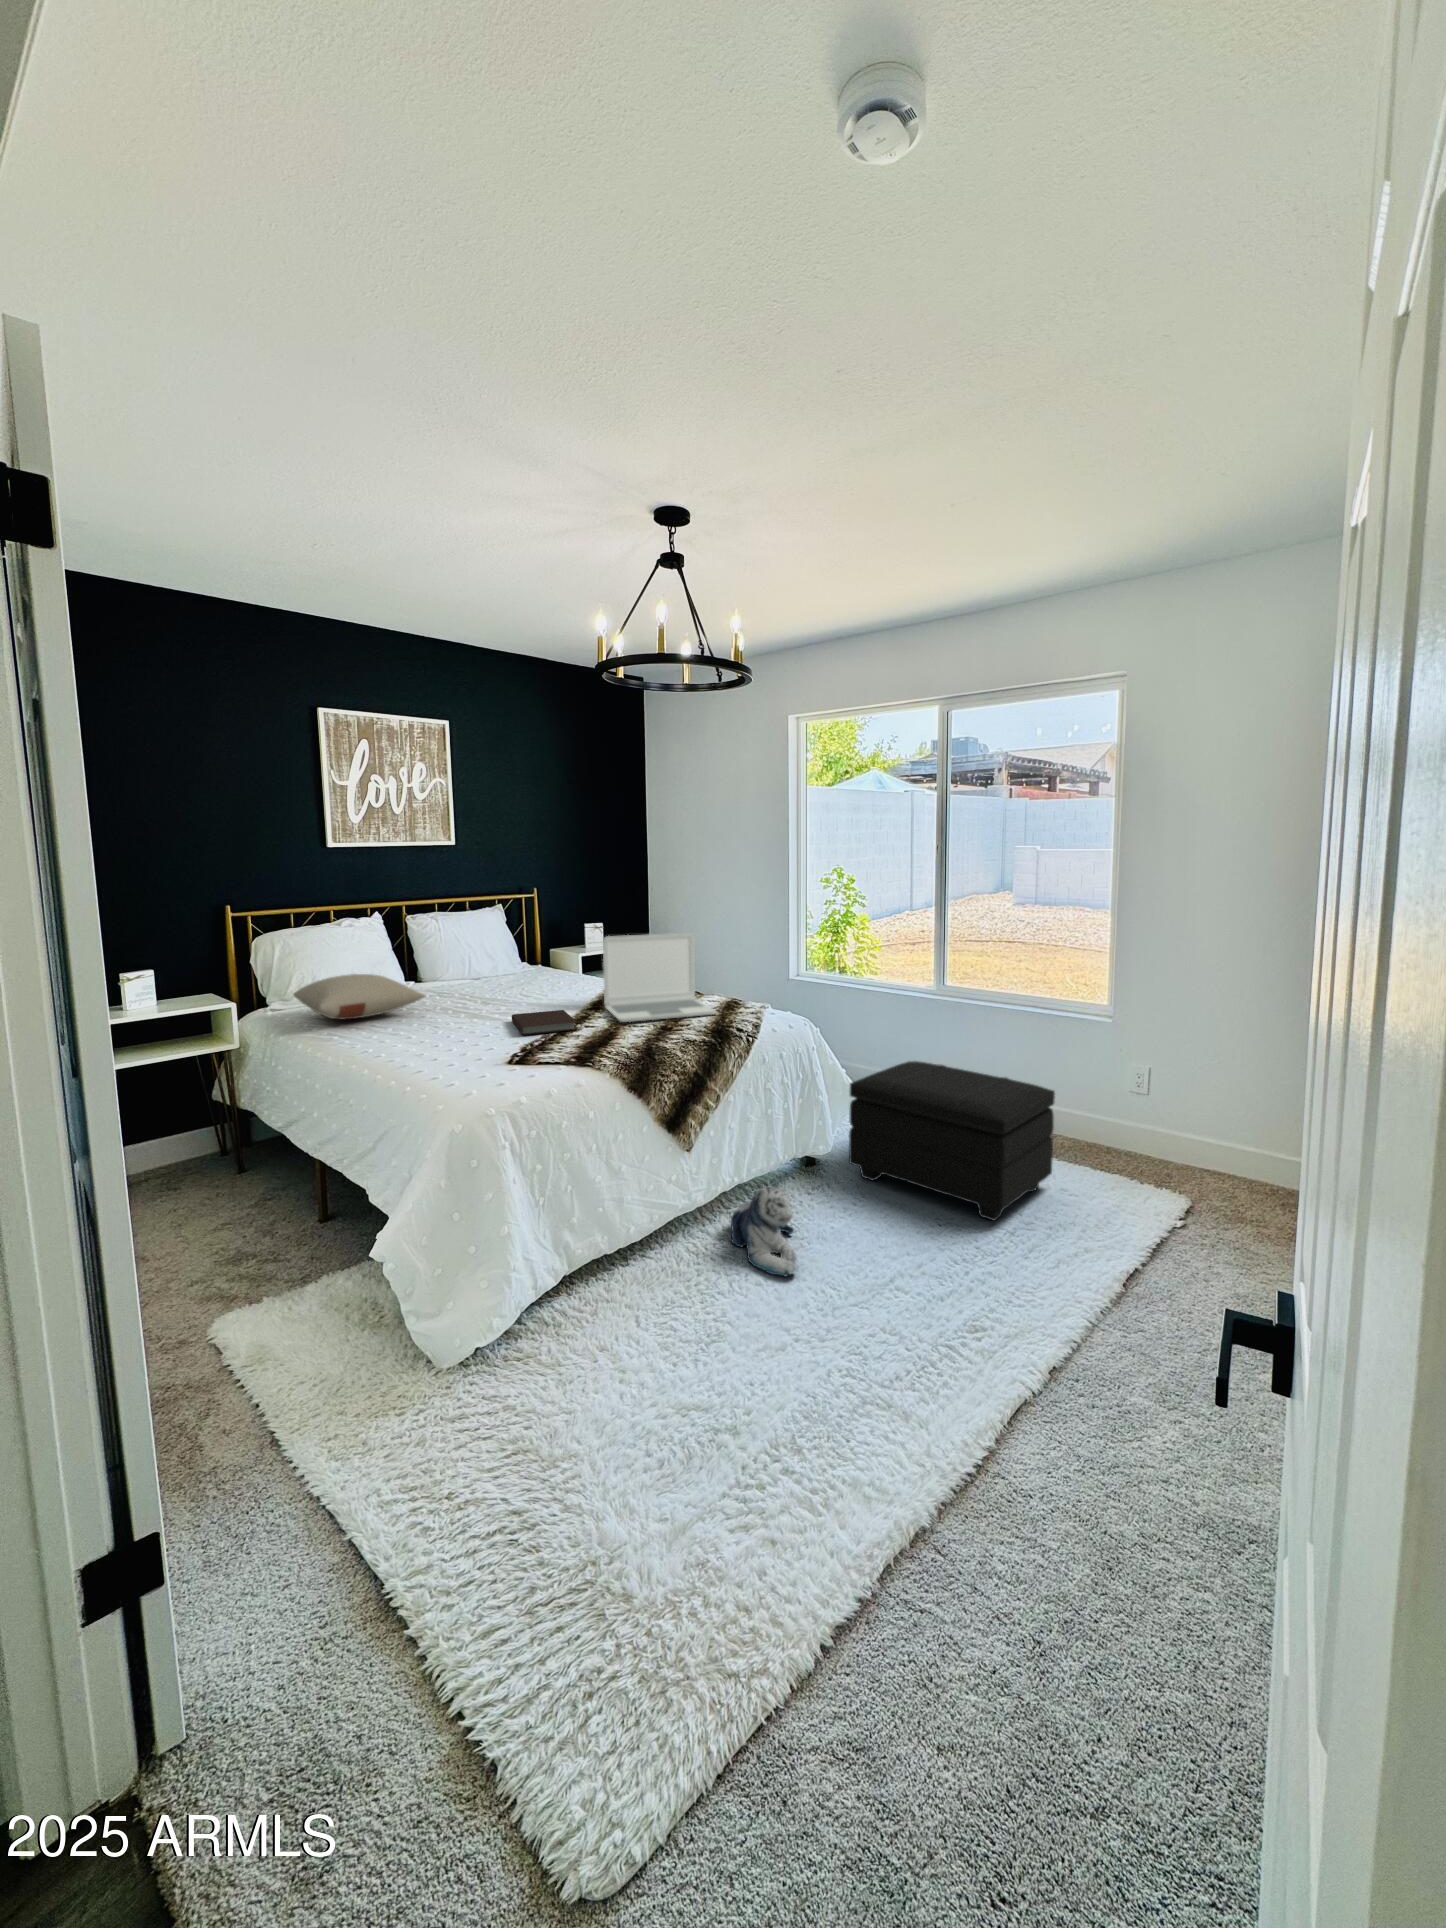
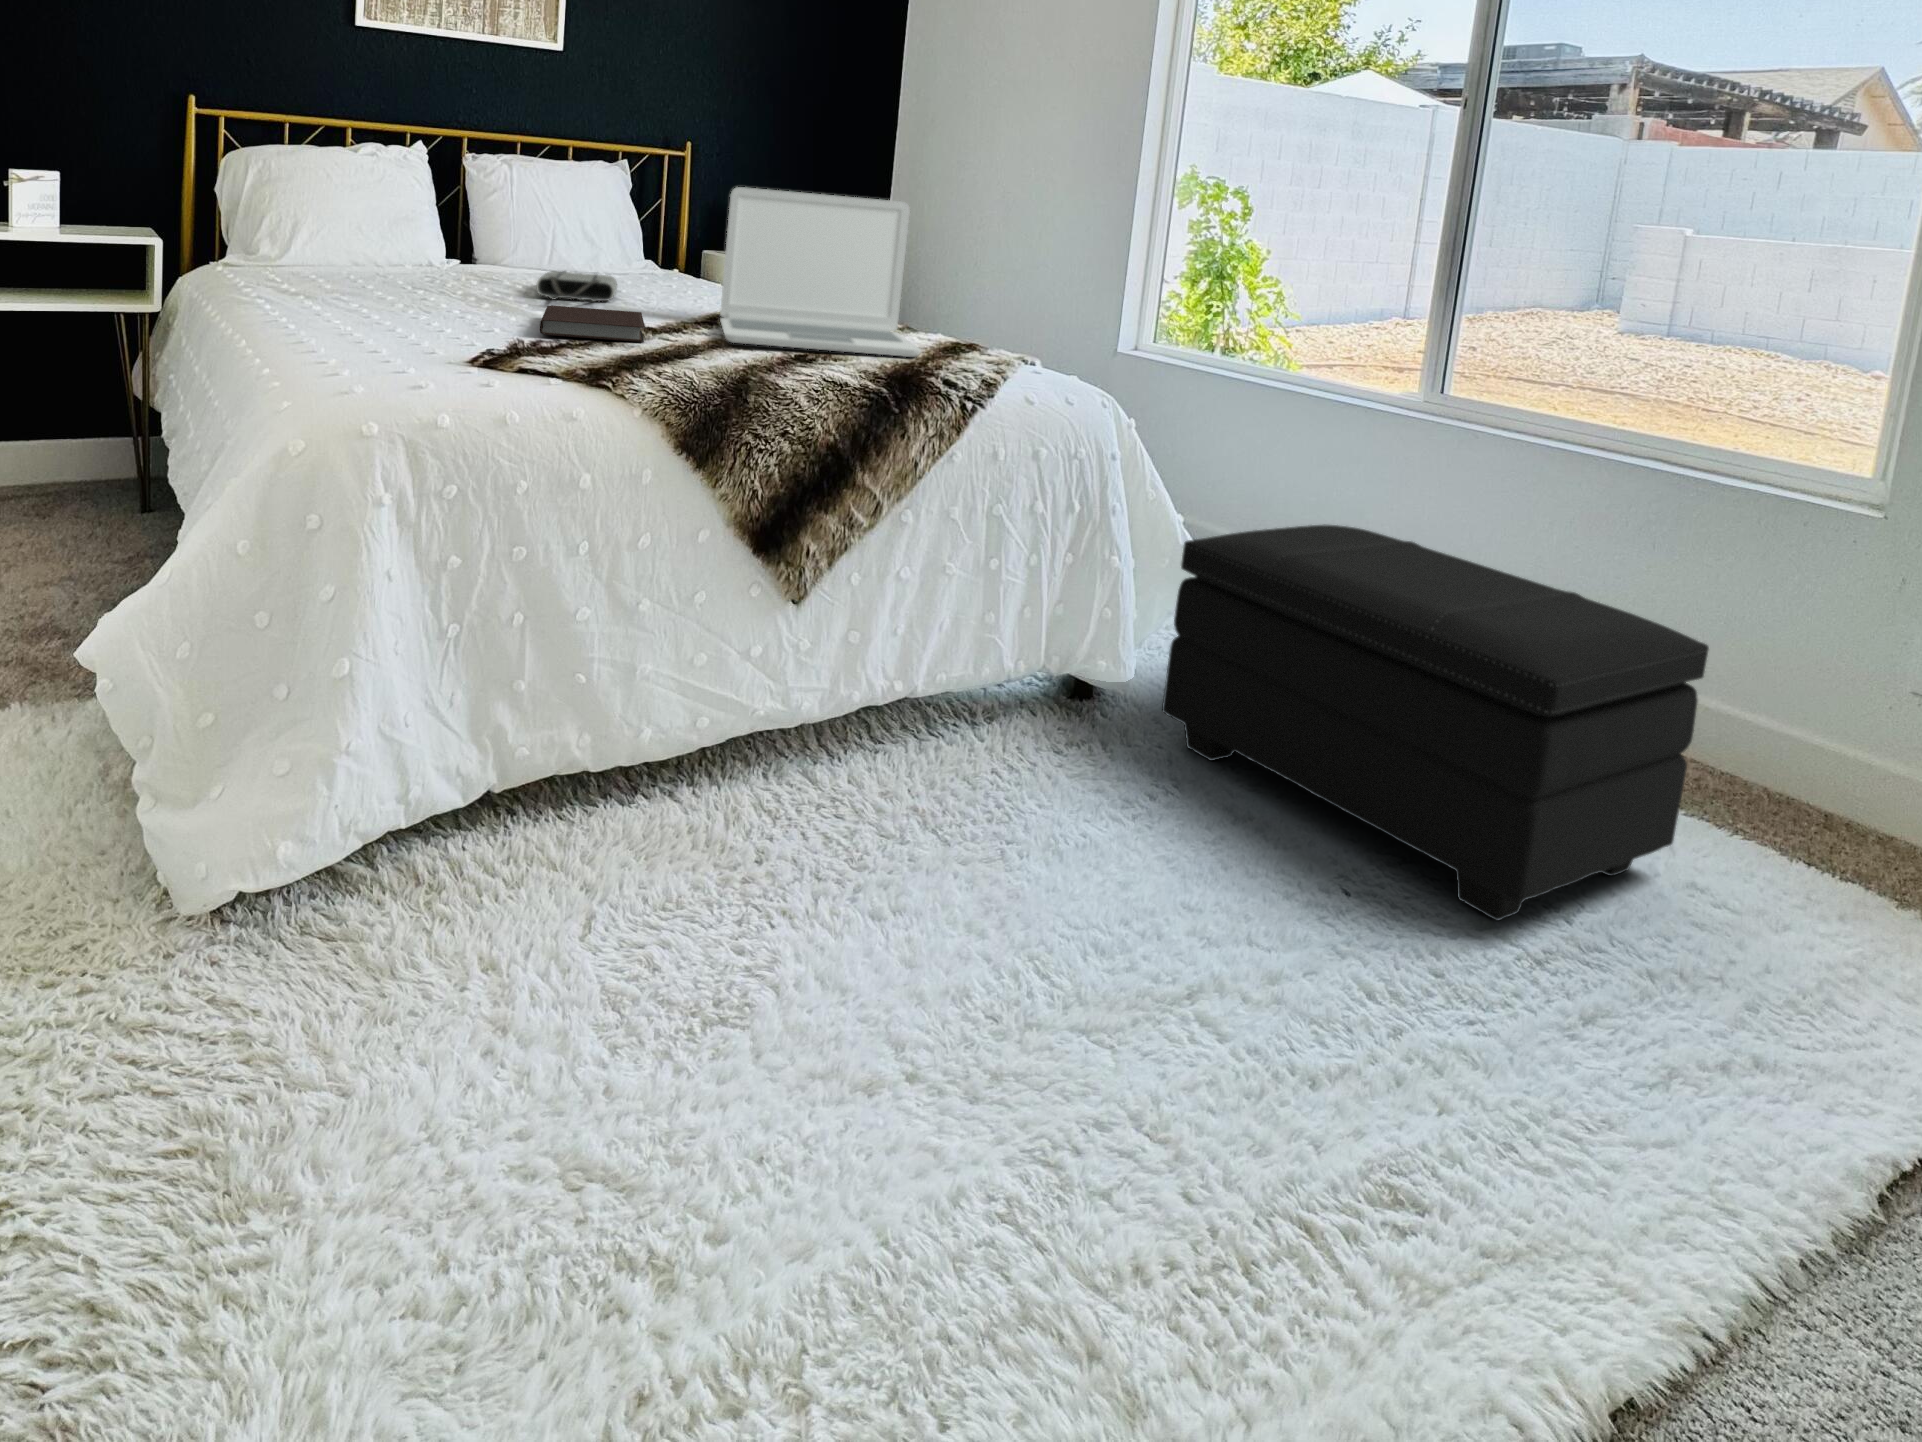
pillow: present [293,974,425,1019] -> none [237,211,425,284]
tote bag: none [487,985,535,1007] -> present [536,271,617,302]
plush toy: present [731,1186,798,1276] -> none [853,711,997,919]

